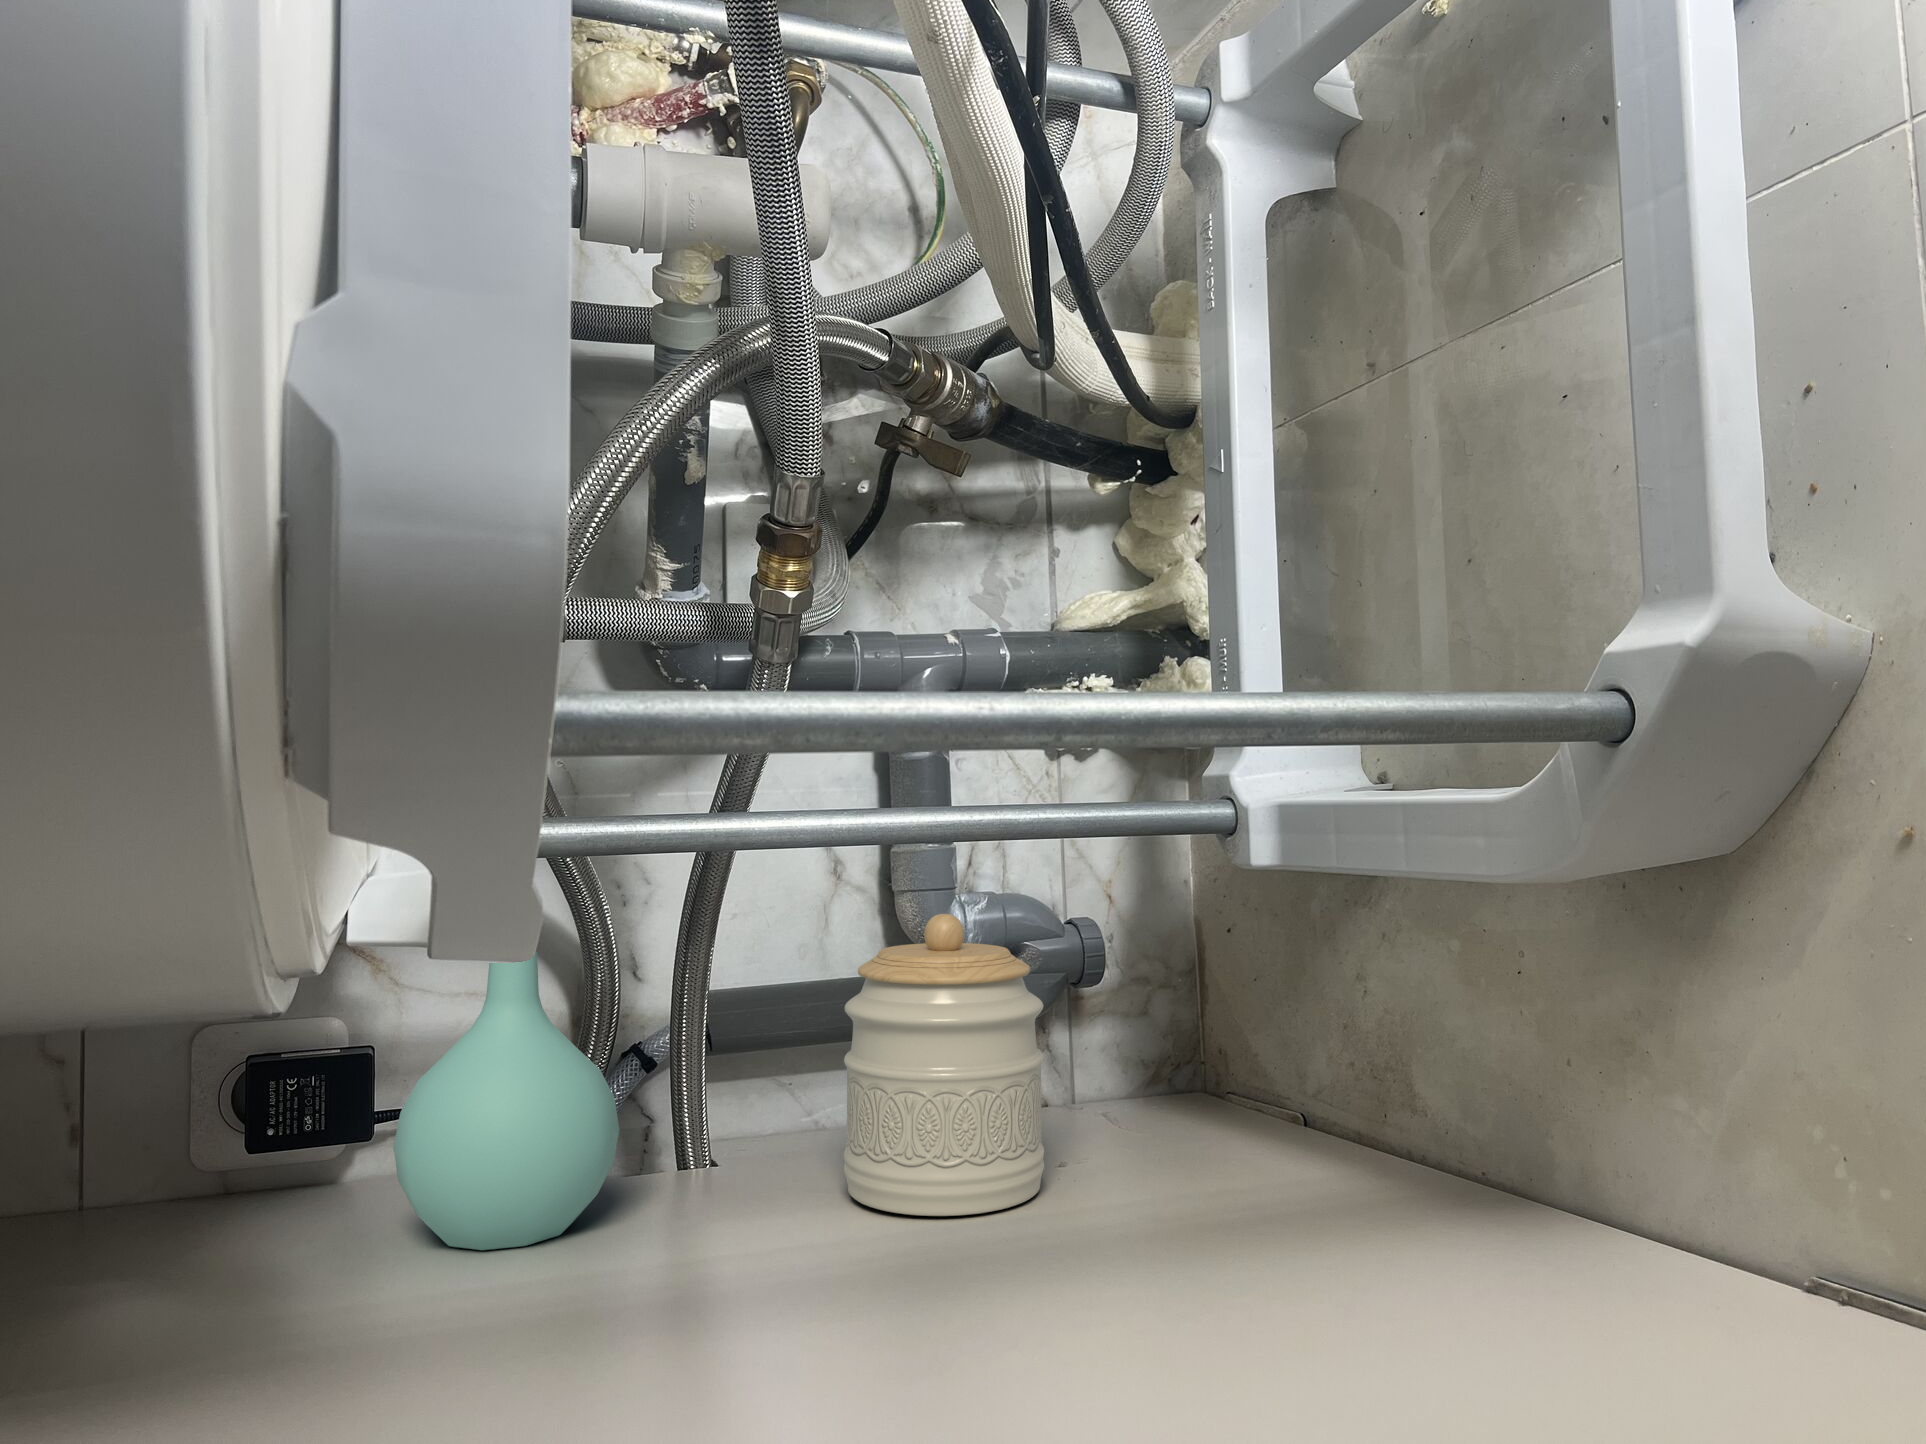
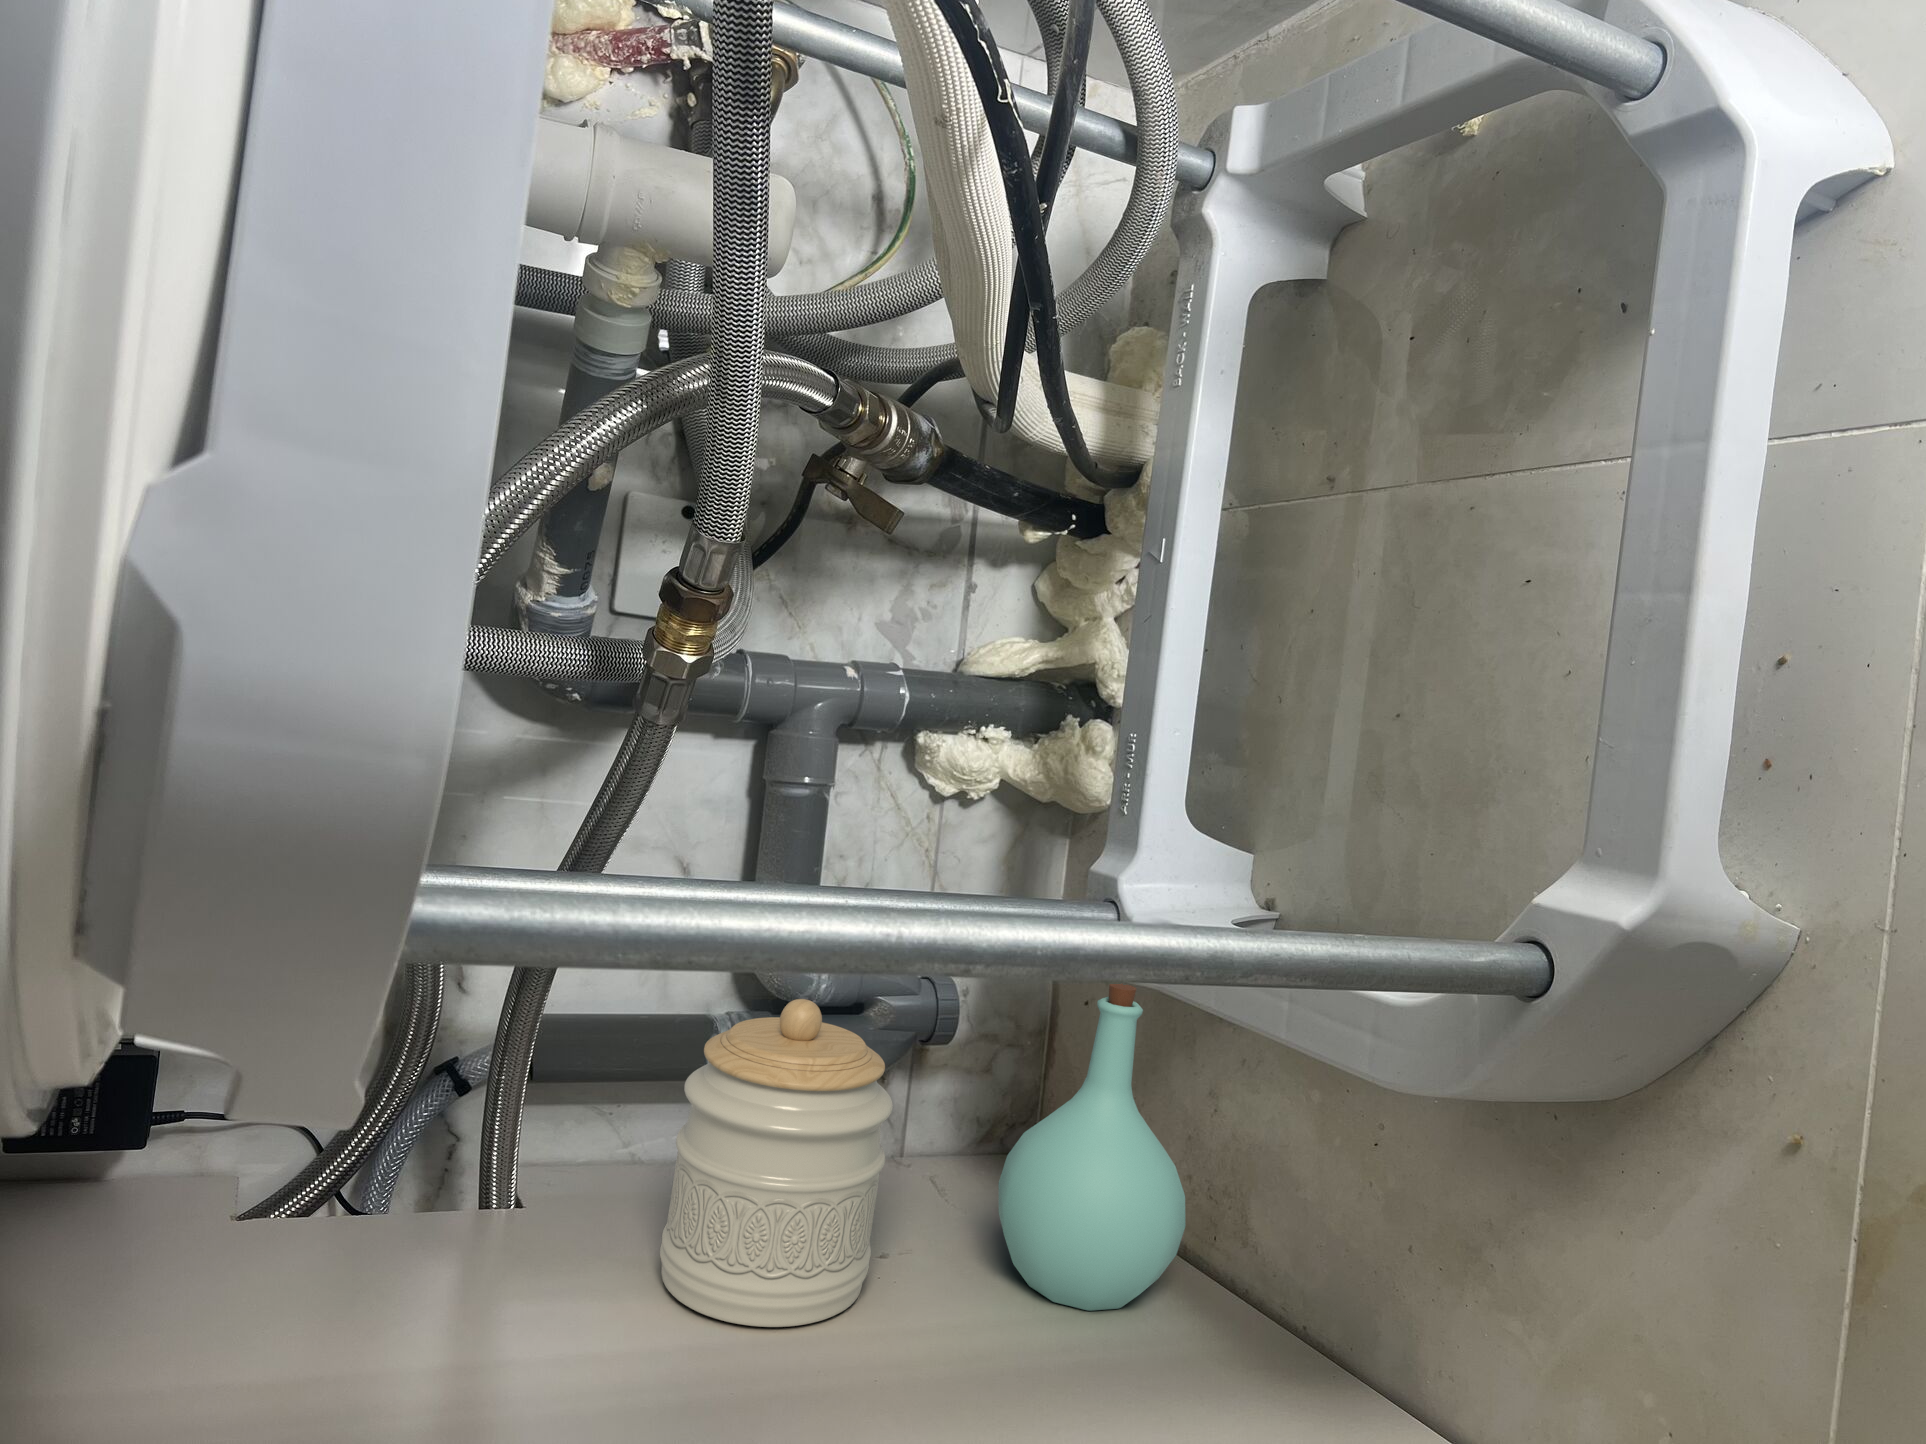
bottle: present [394,952,619,1250] -> present [998,984,1185,1311]

